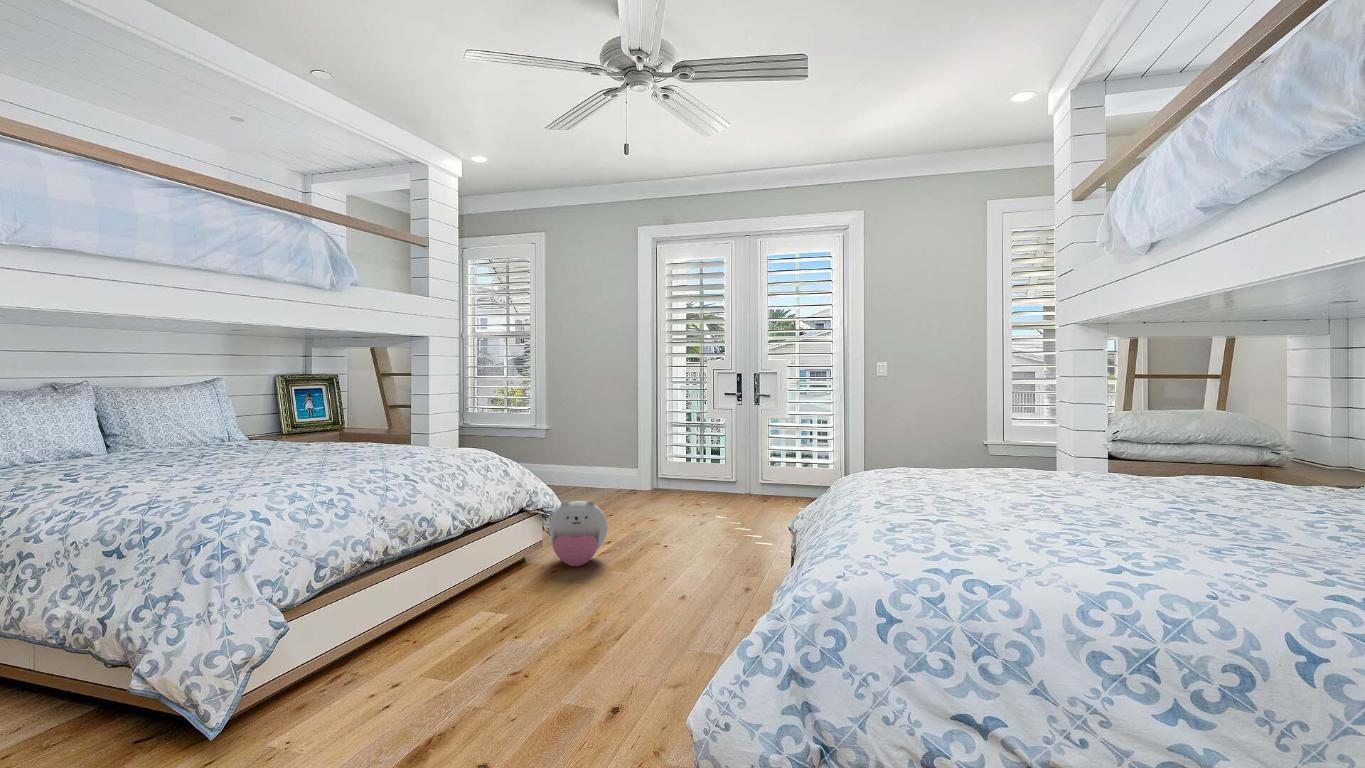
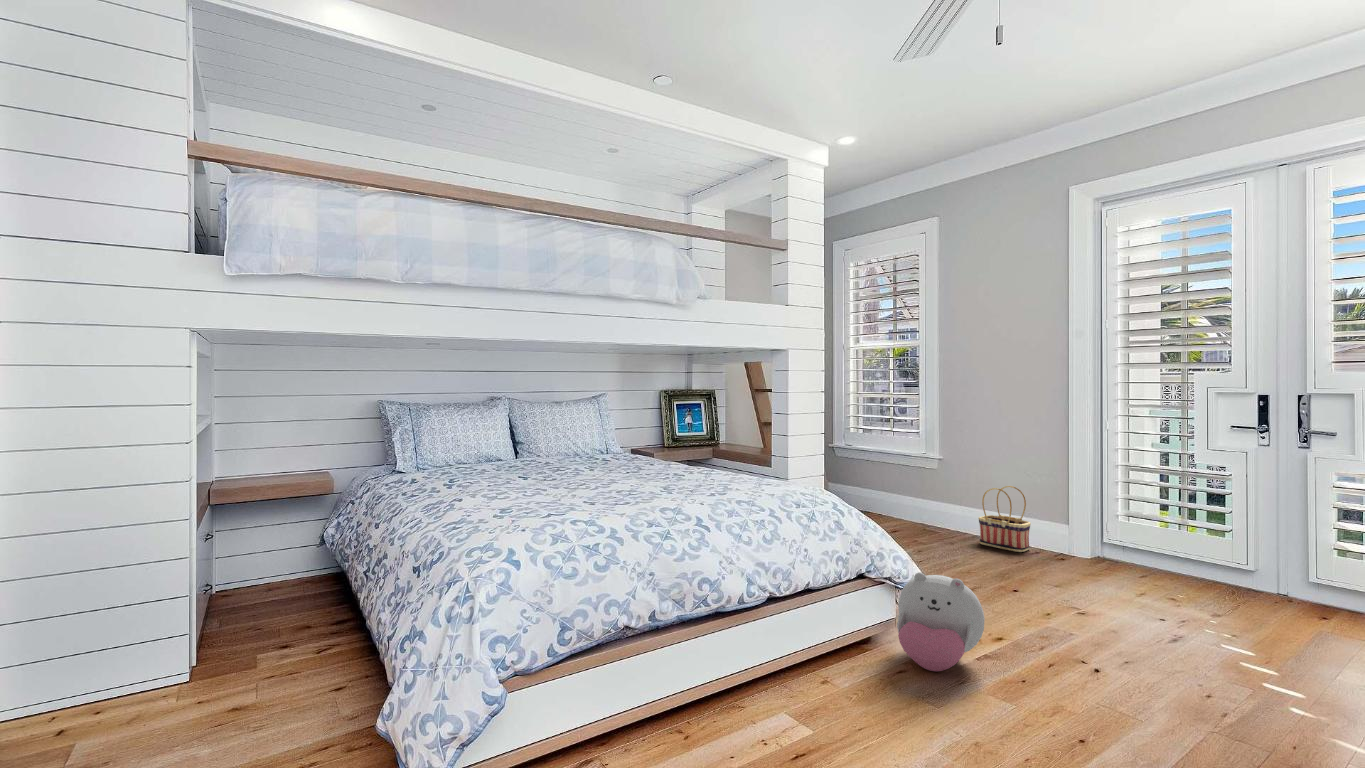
basket: none [578,445,614,493] -> present [979,486,1031,552]

